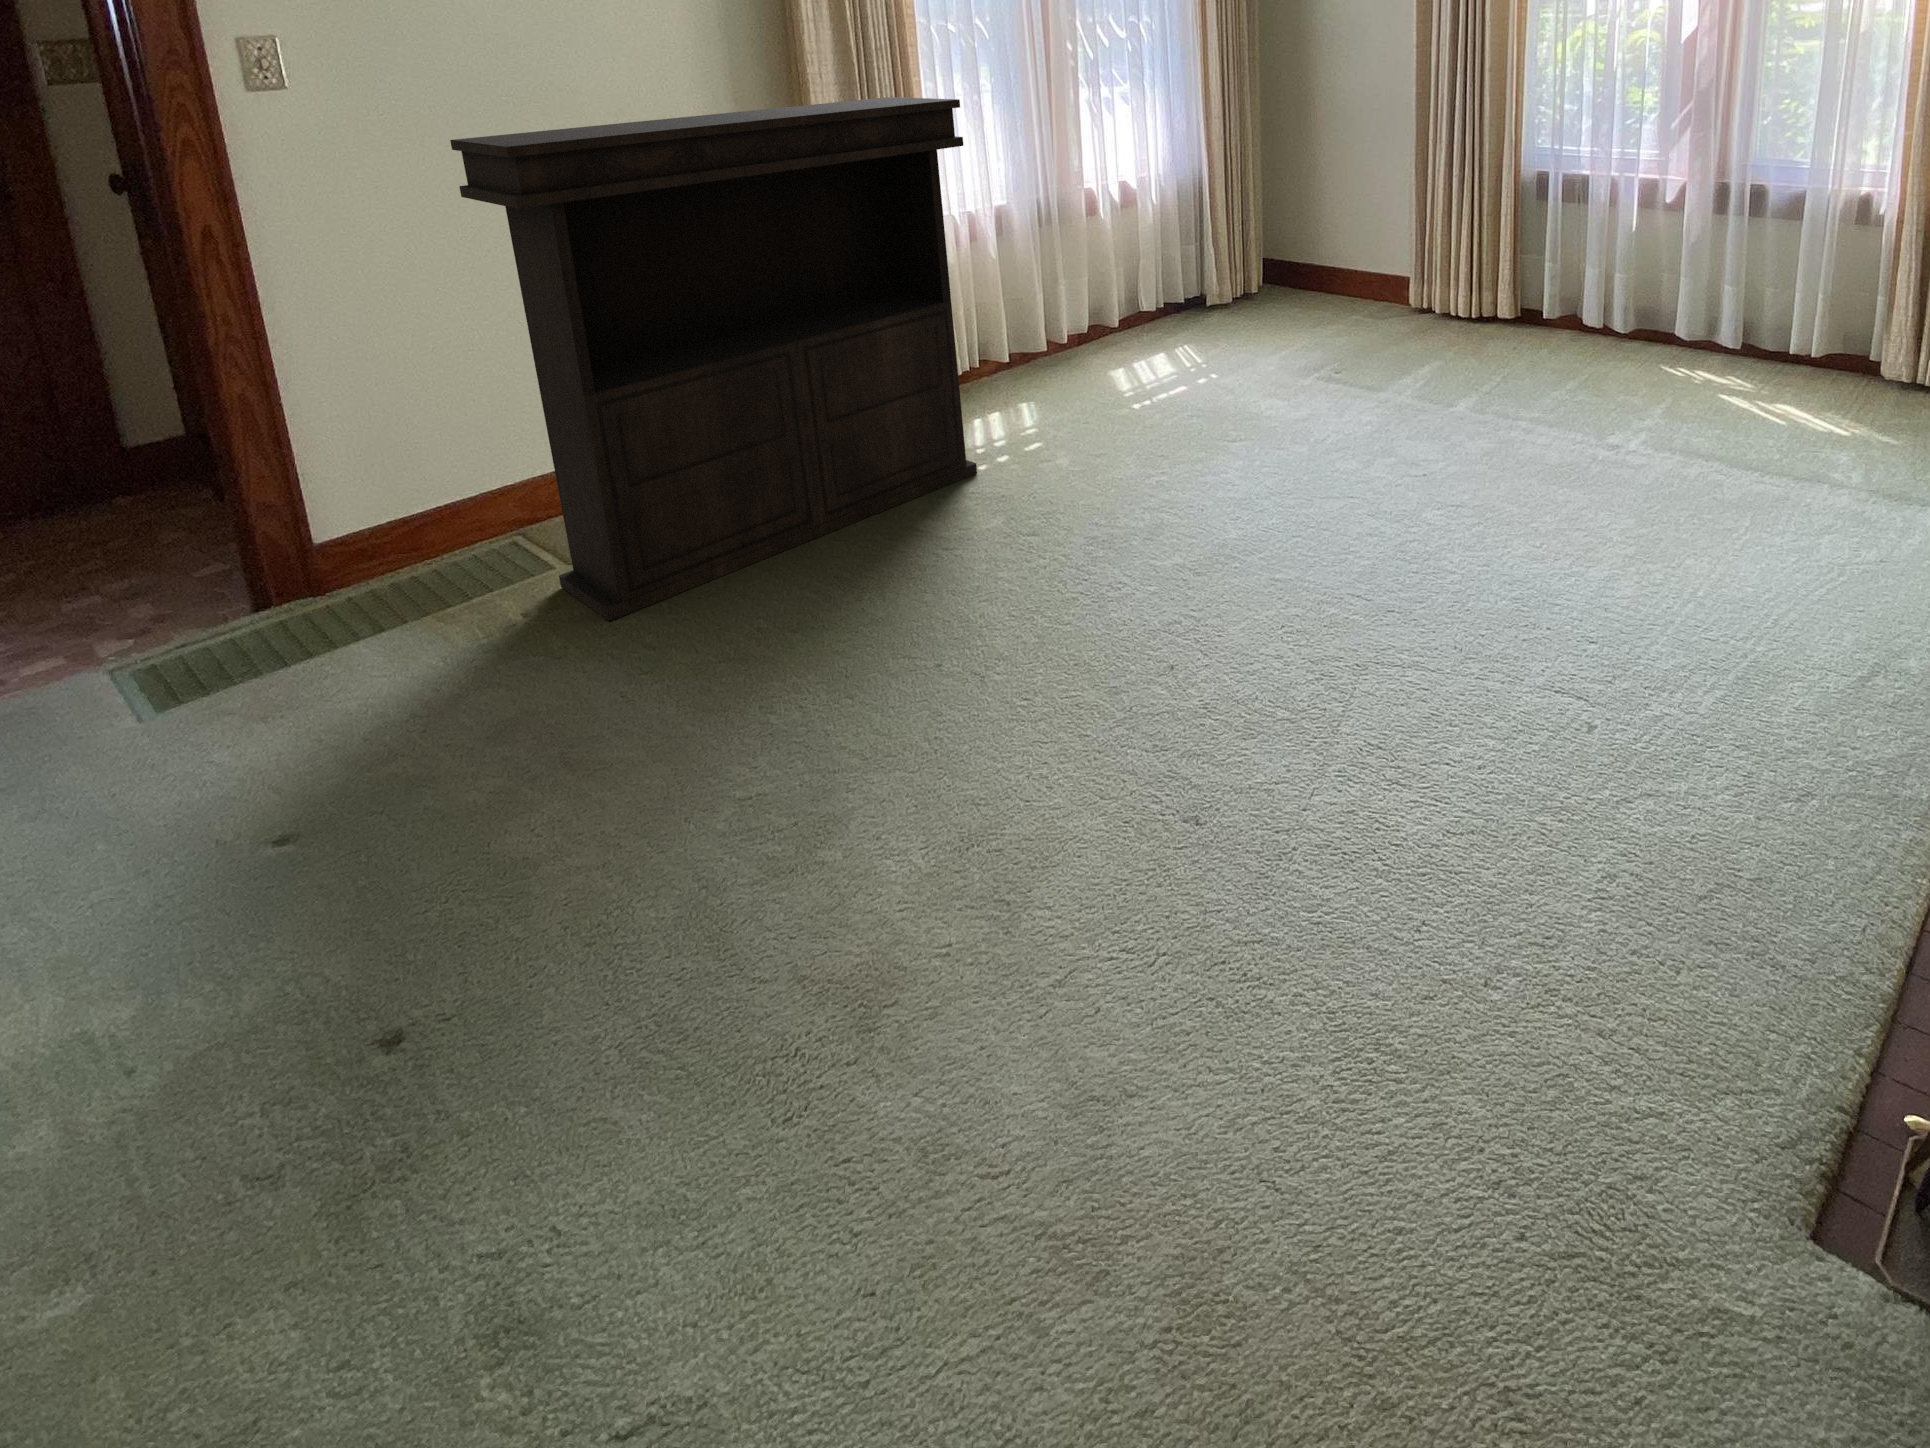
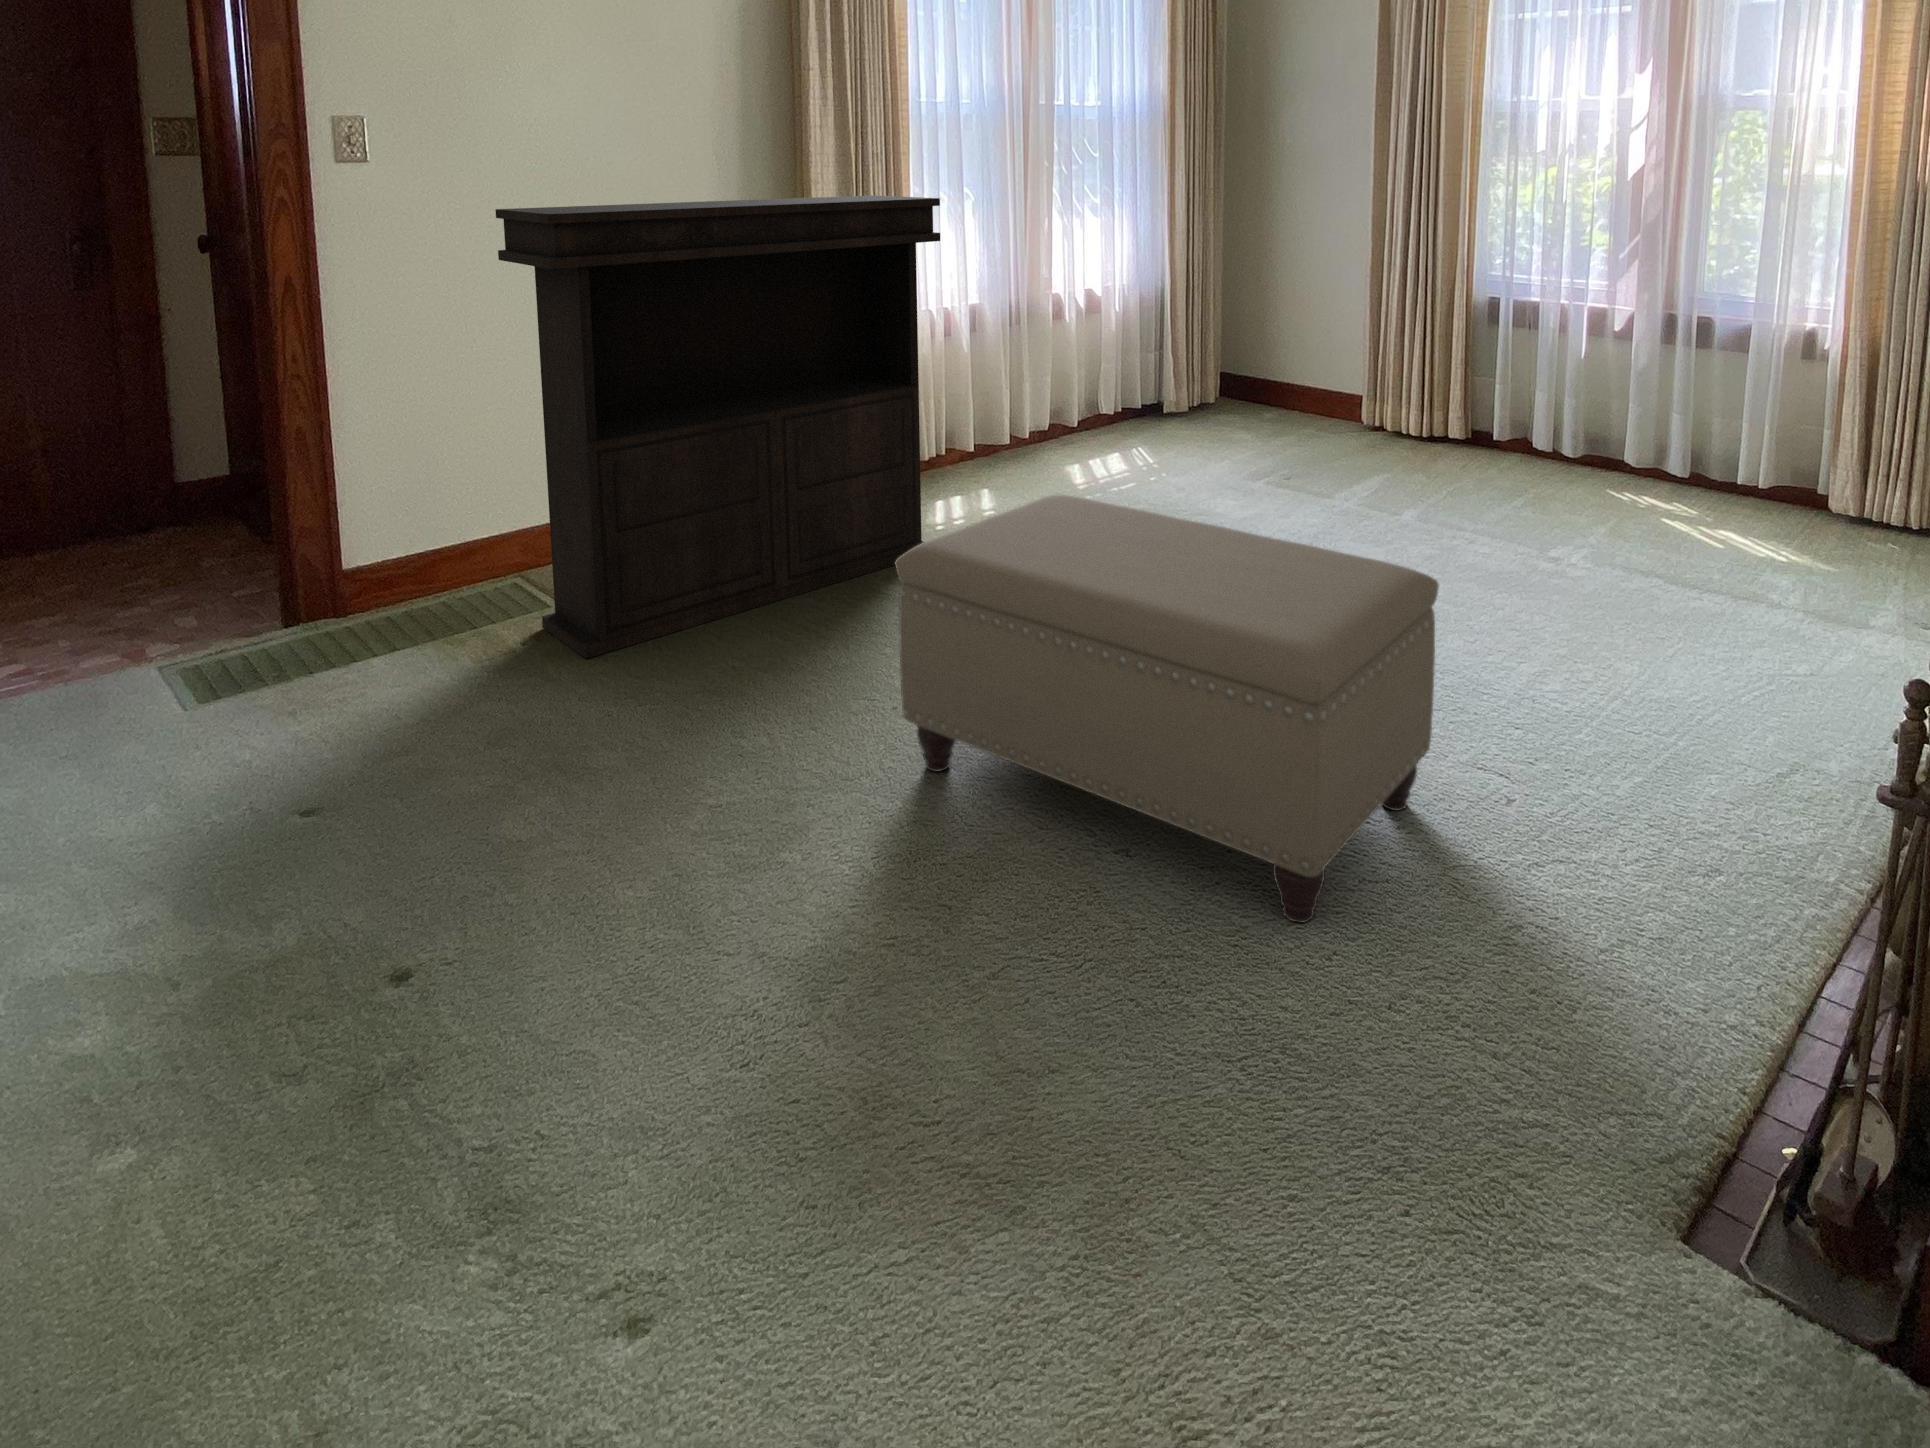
ottoman: none [931,425,1515,884] -> present [896,495,1439,923]

